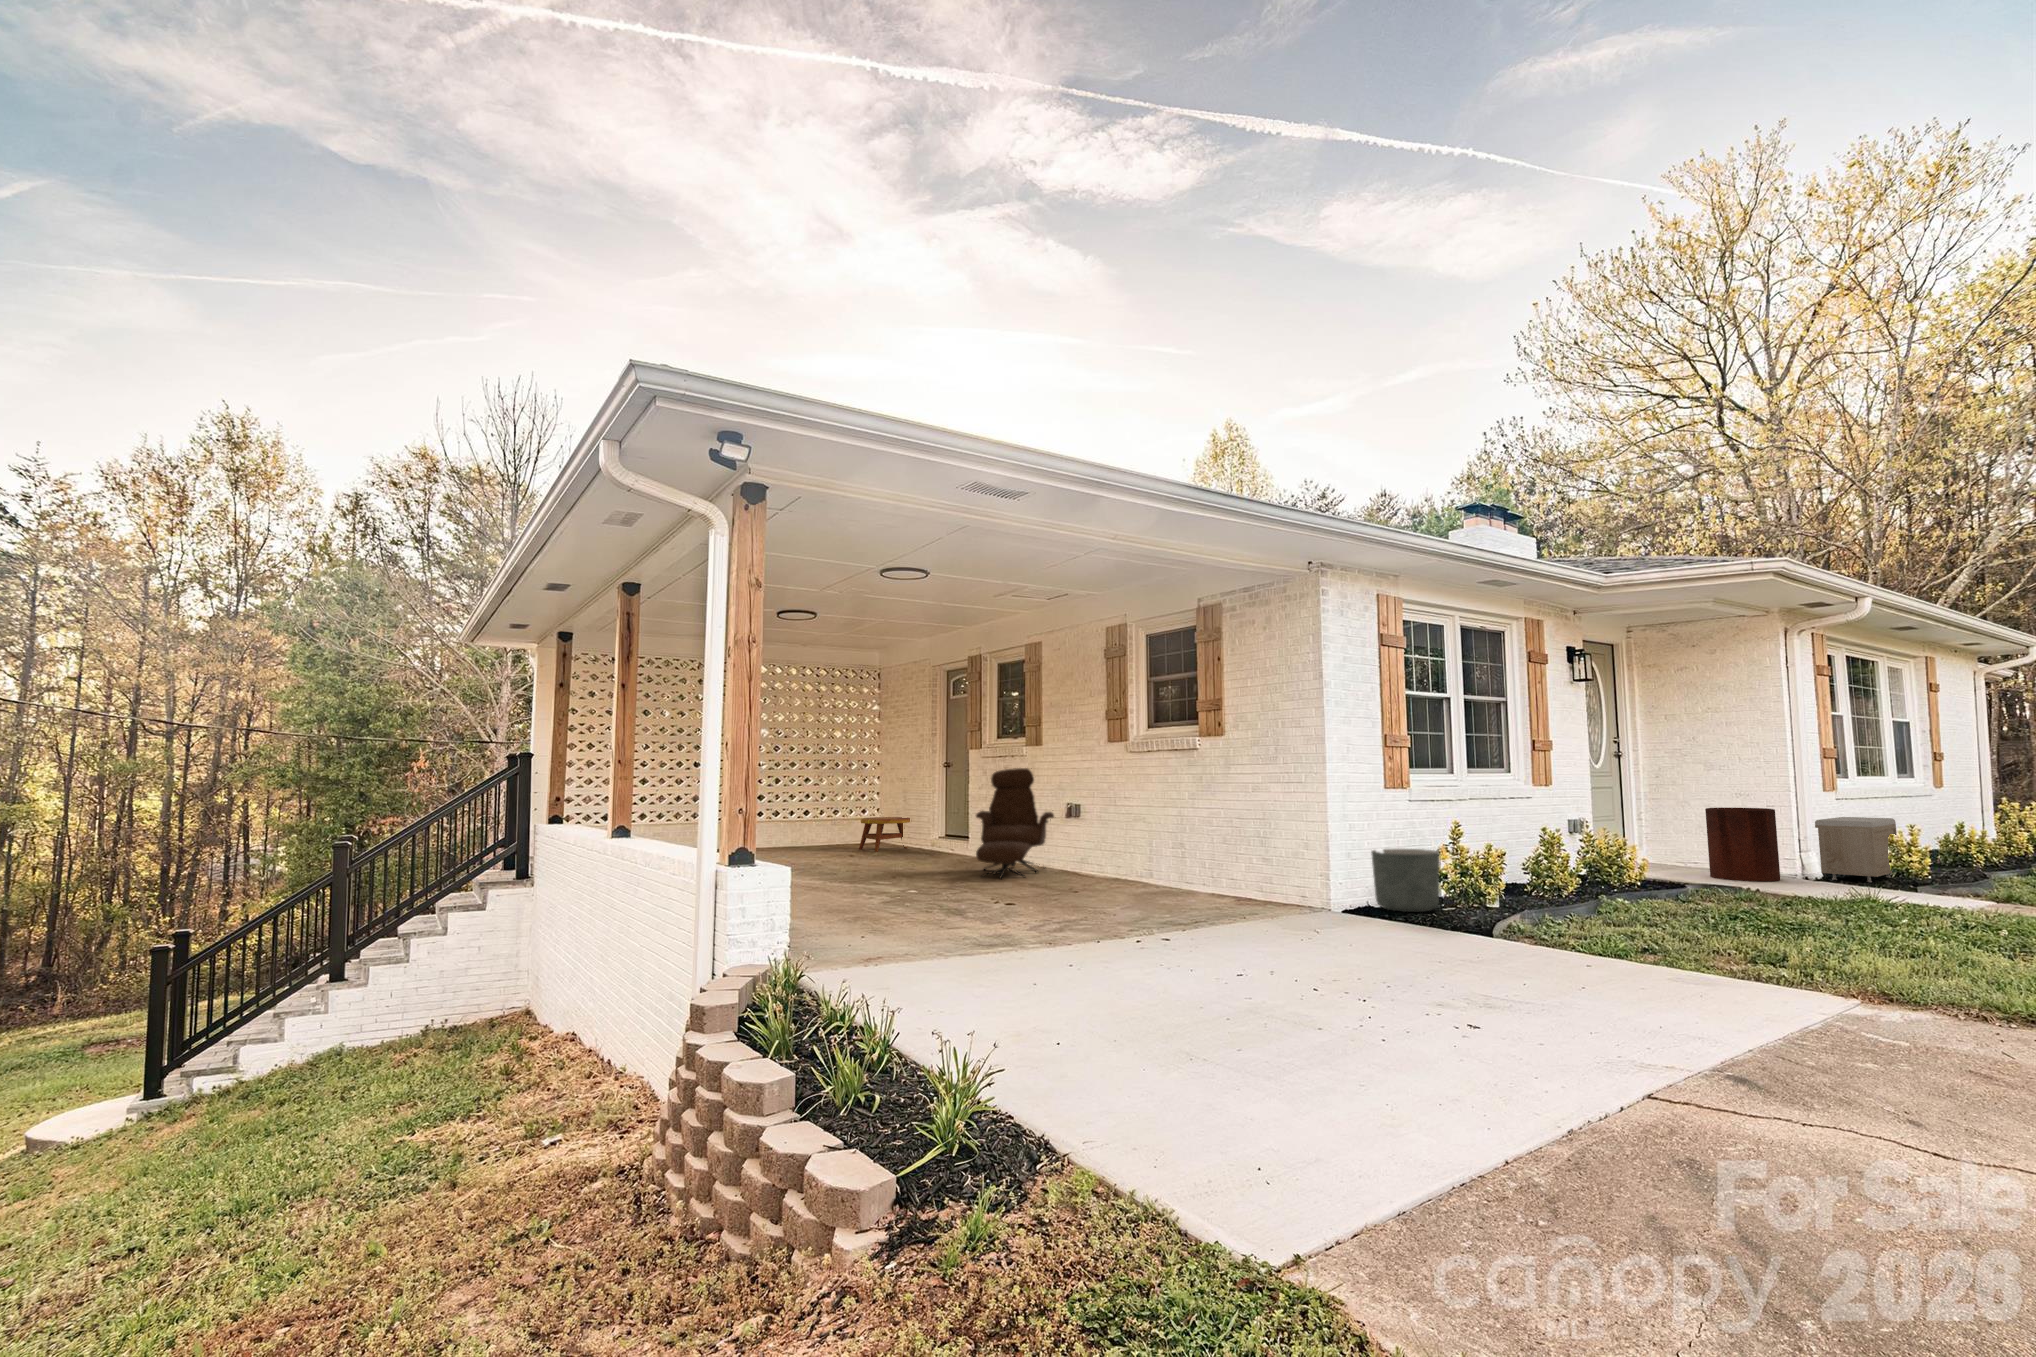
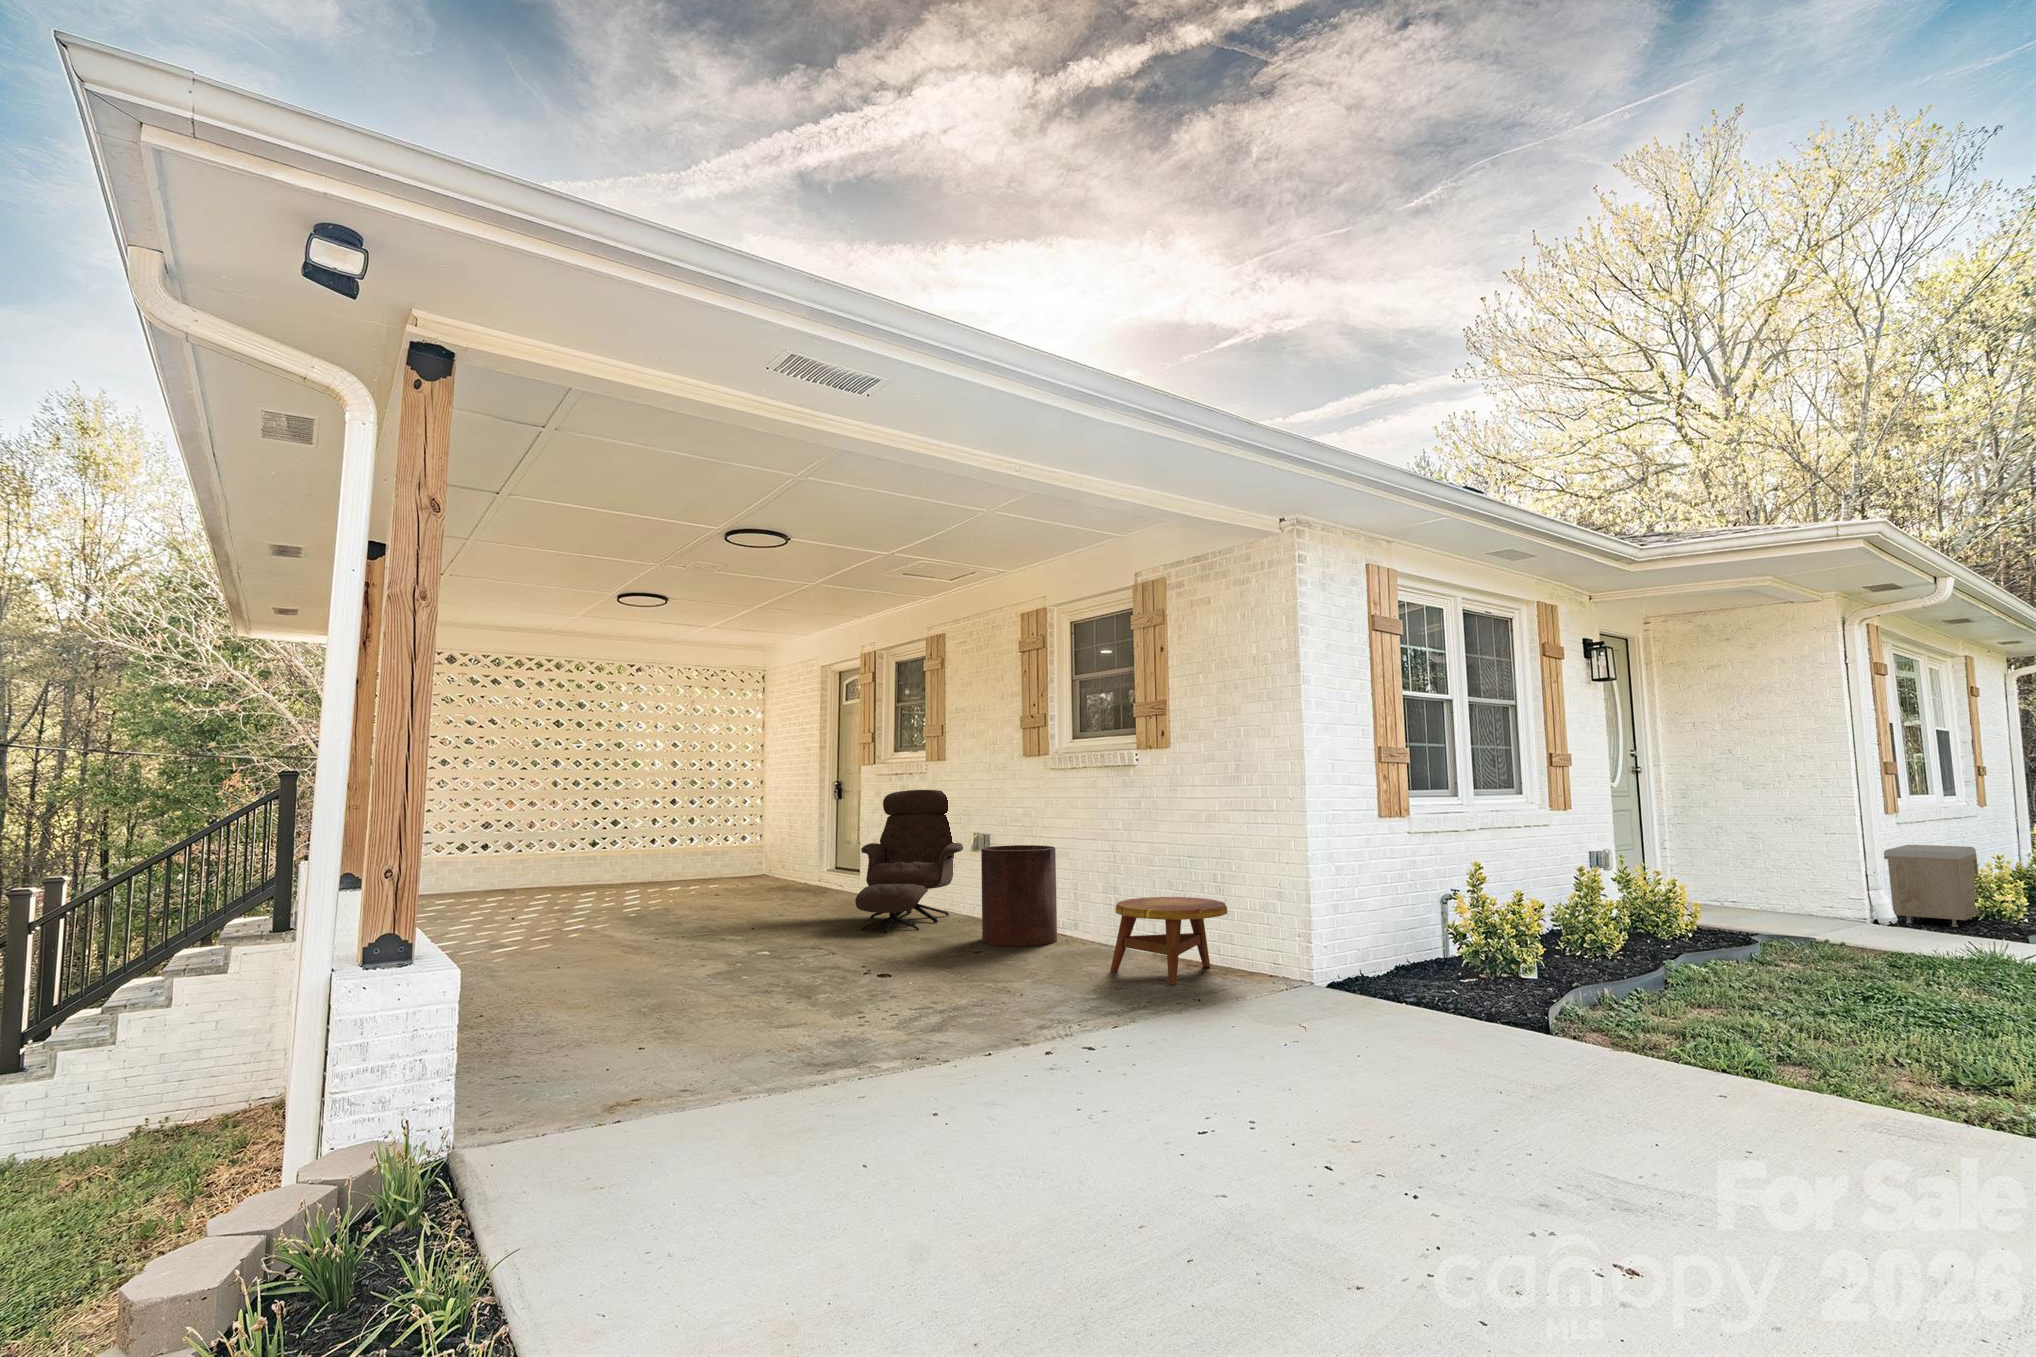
trash can: present [1705,808,1780,882] -> present [981,845,1057,946]
side table: present [859,817,910,852] -> present [1110,897,1227,985]
planter: present [1371,848,1439,912] -> none [1363,898,1454,986]

